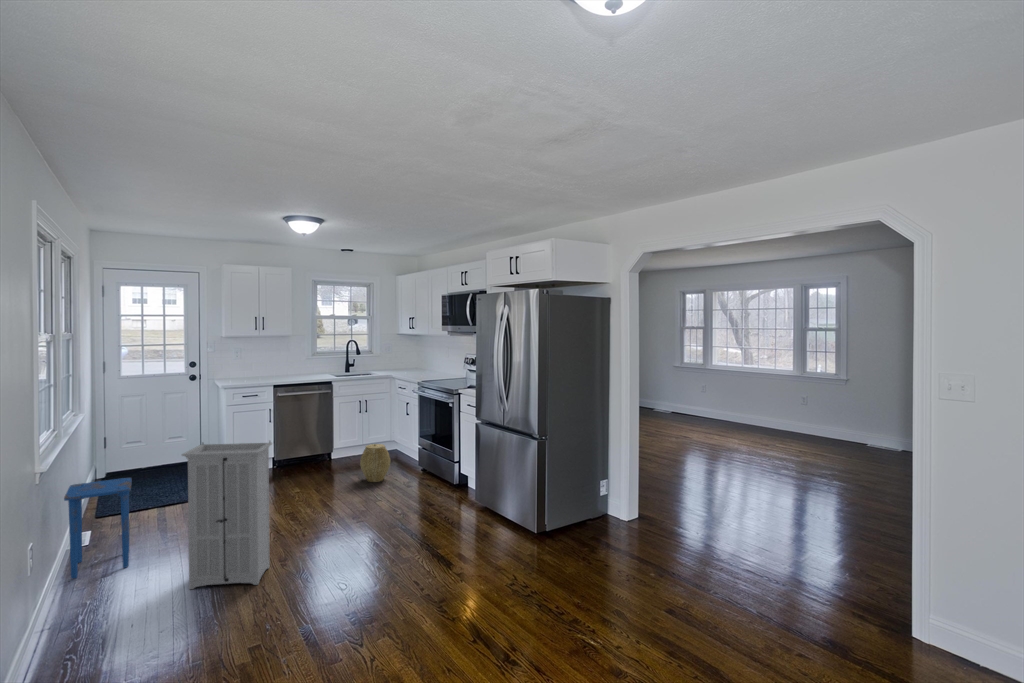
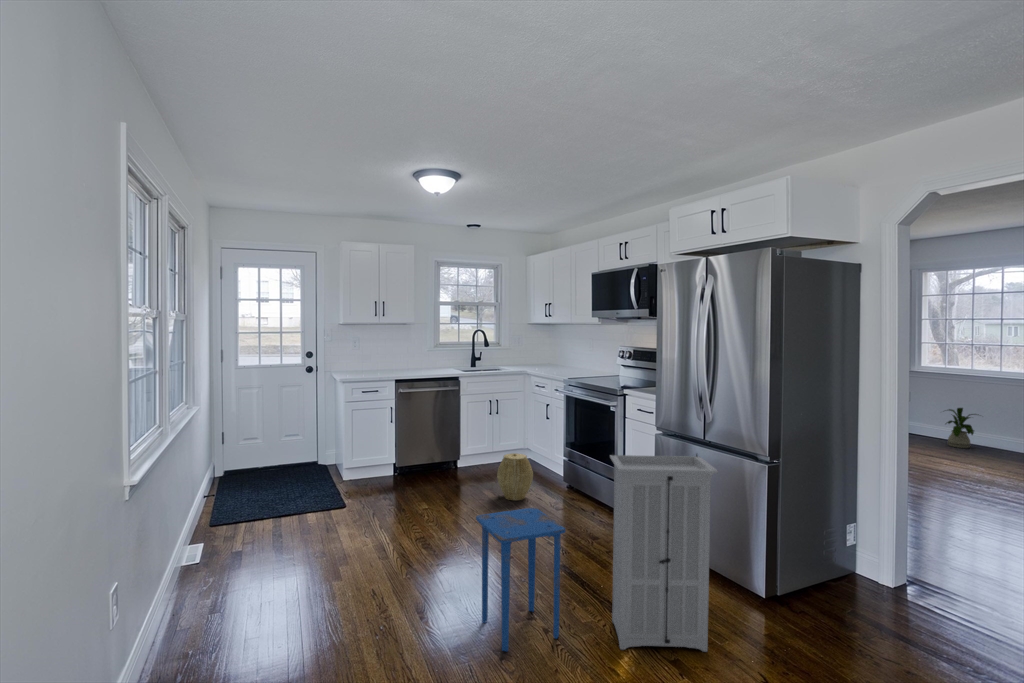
house plant: none [720,396,747,427] -> present [947,408,976,448]
storage cabinet: present [182,442,272,589] -> present [610,454,718,652]
side table: present [64,478,132,578] -> present [476,508,566,651]

